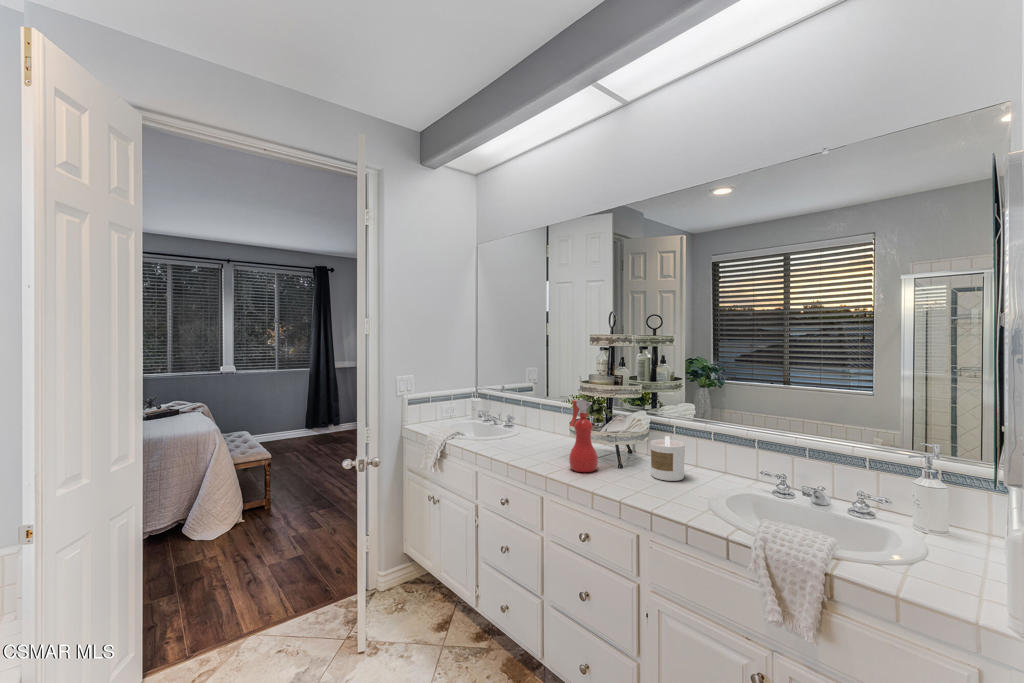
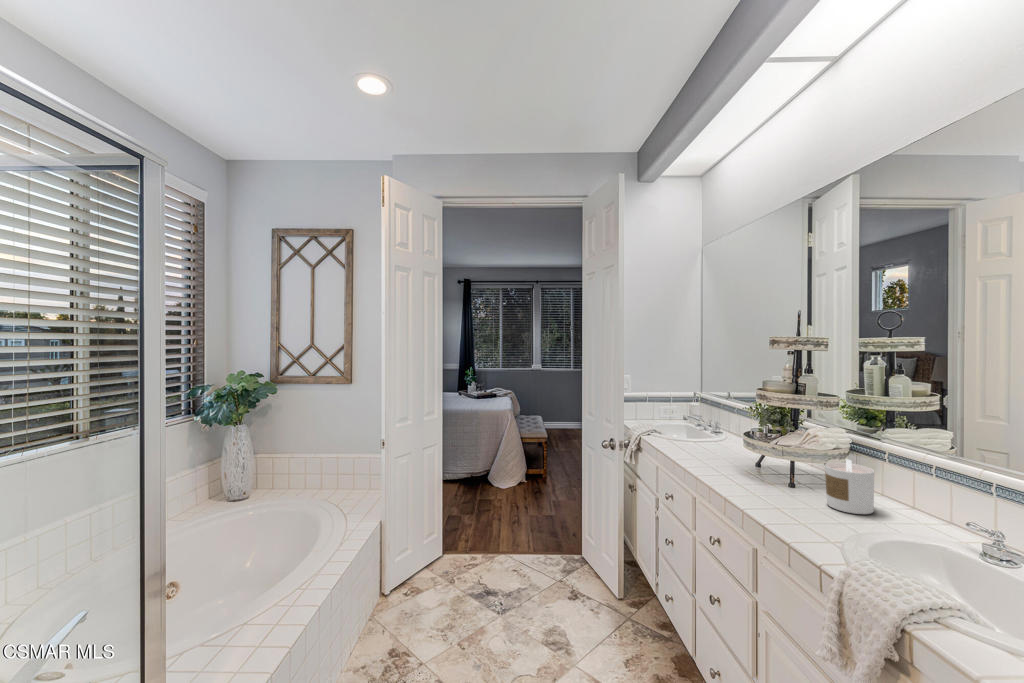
spray bottle: present [569,400,598,472] -> none [727,407,766,485]

